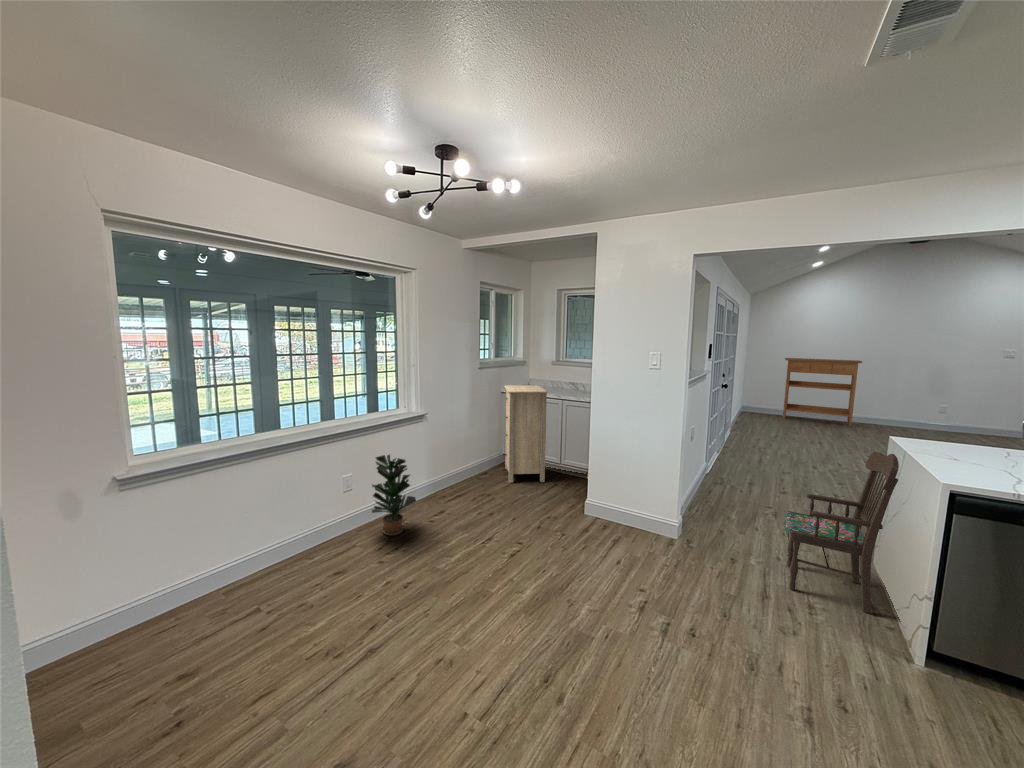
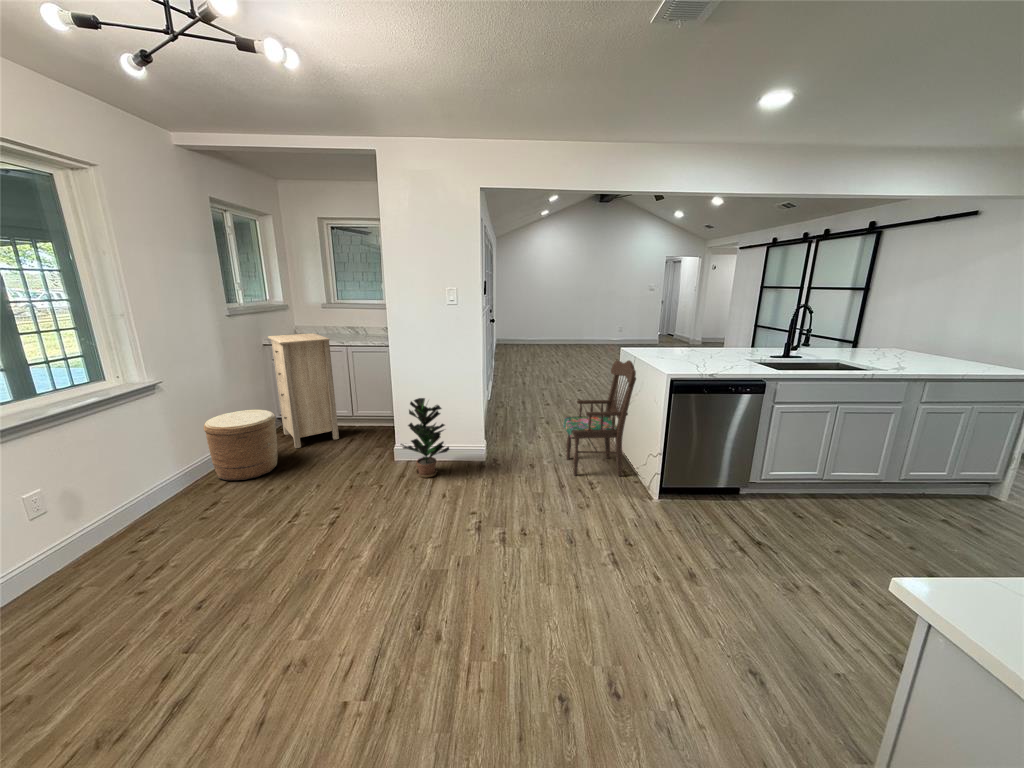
console table: present [783,358,862,426] -> none [524,297,575,349]
woven basket: none [447,443,495,500] -> present [204,410,277,480]
potted plant: present [372,455,416,535] -> present [401,398,449,478]

